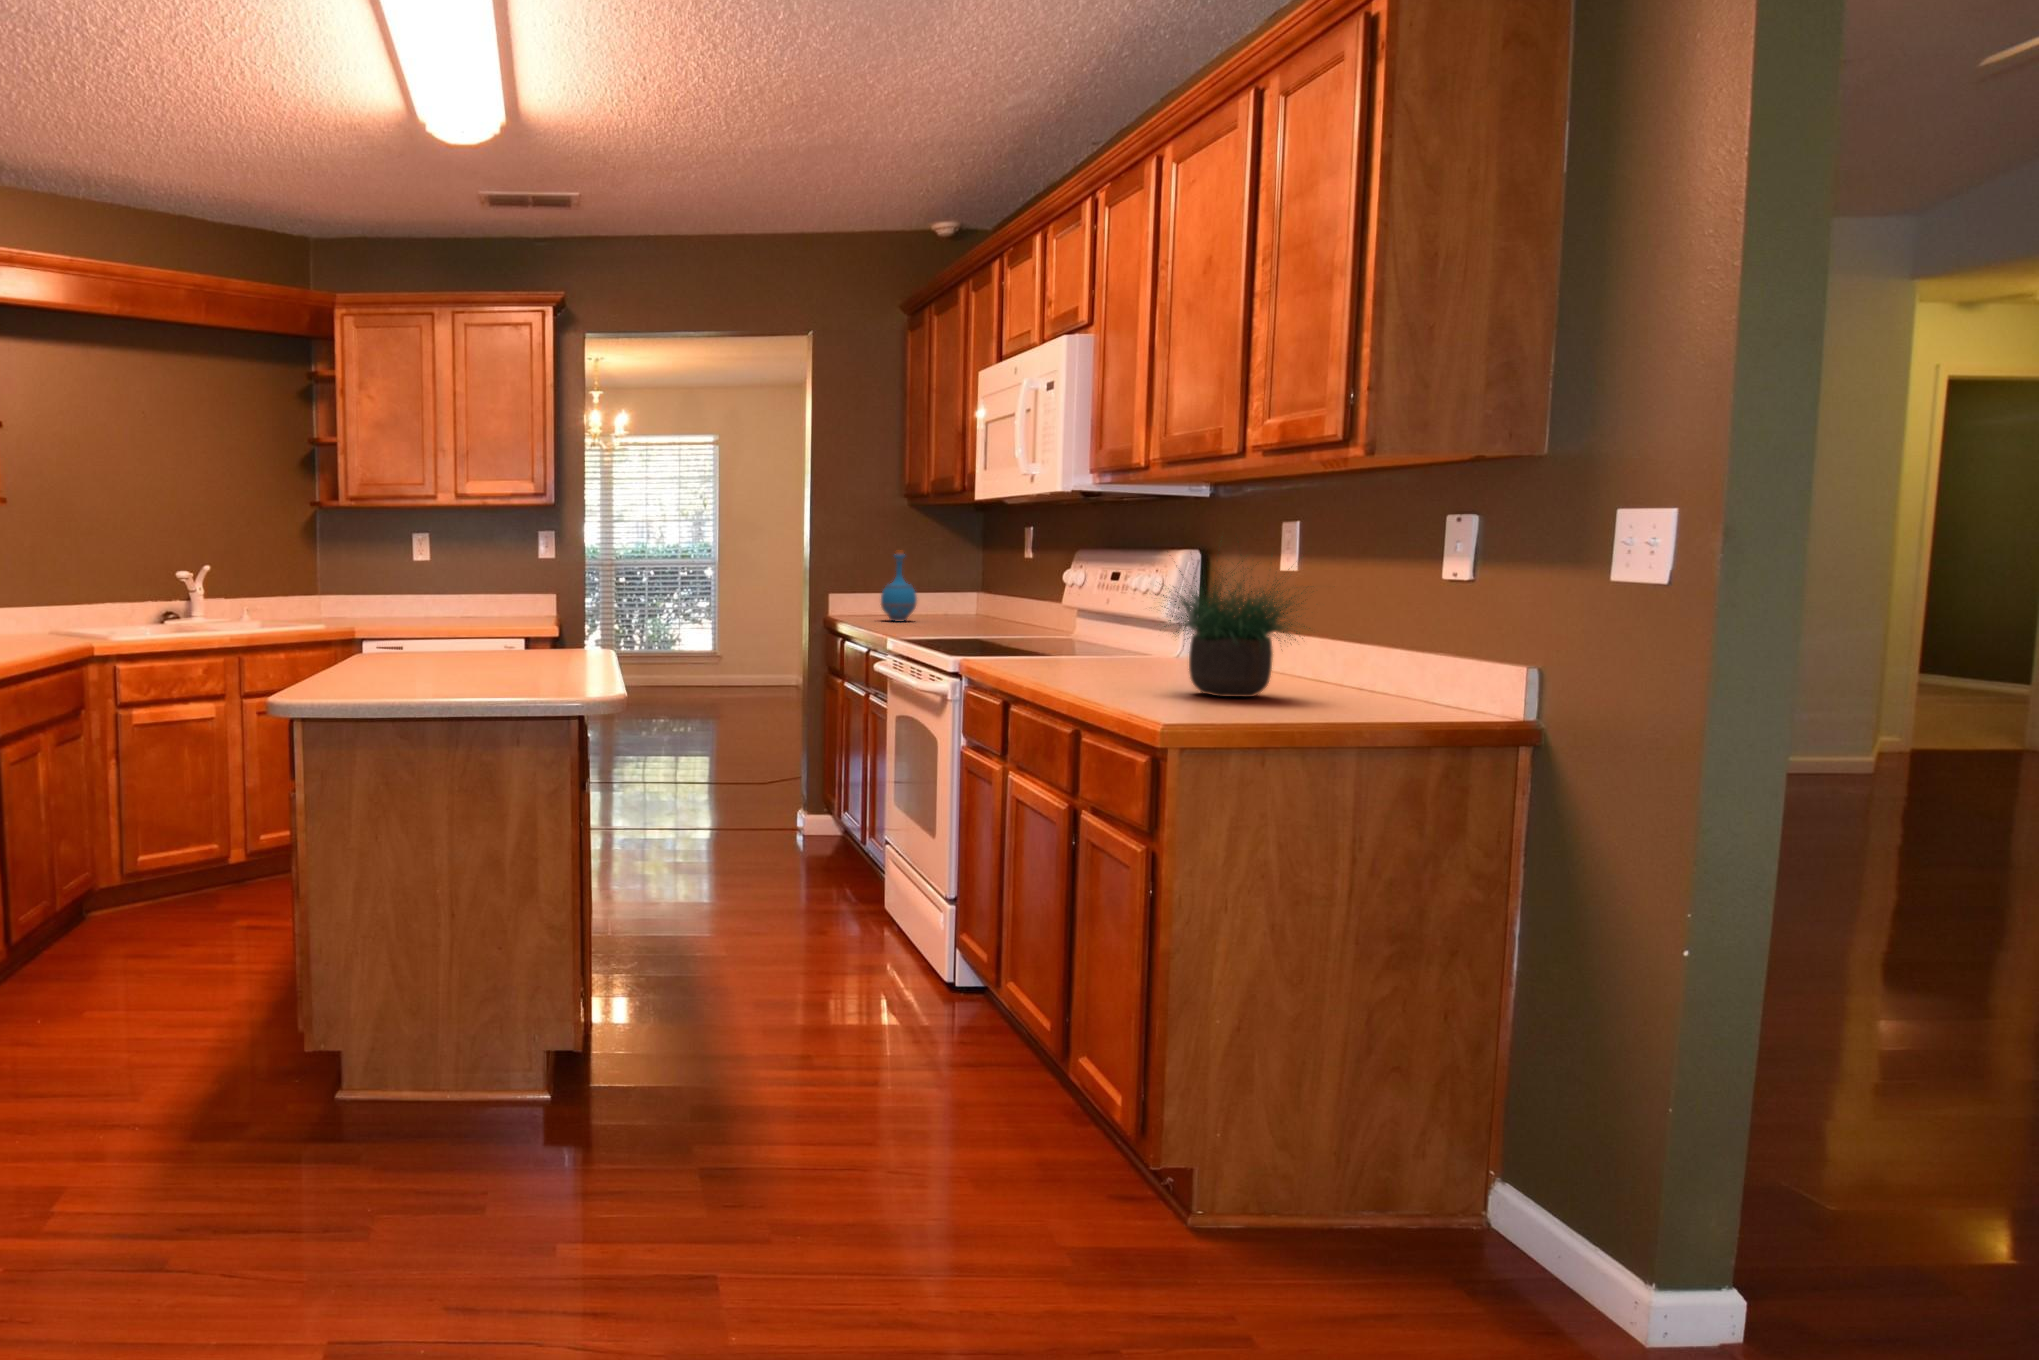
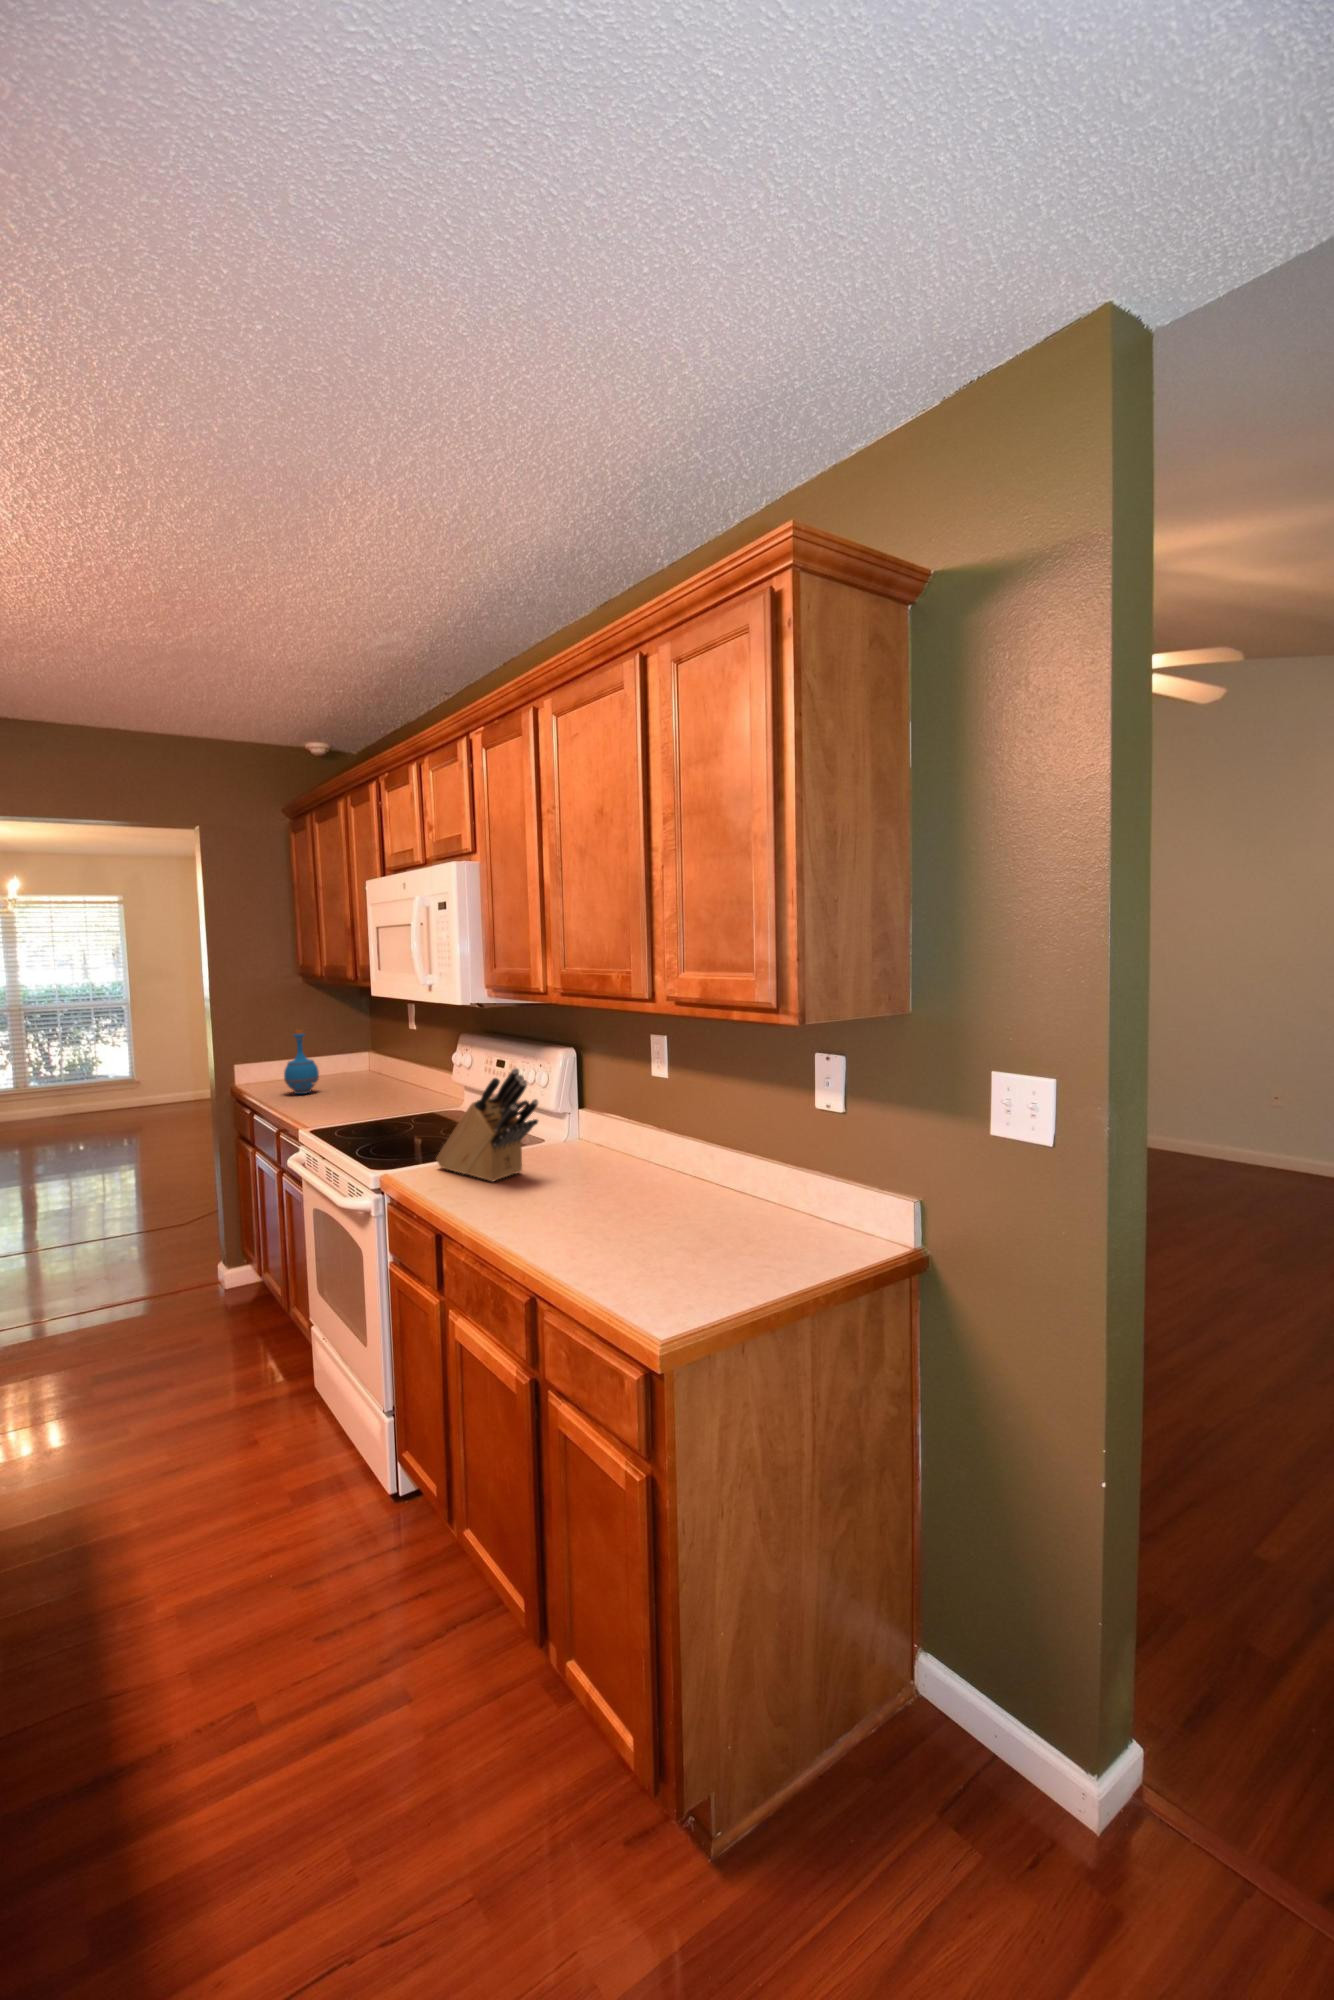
knife block: none [1018,549,1130,666] -> present [436,1068,538,1182]
potted plant: present [1155,561,1310,697] -> none [578,1072,752,1243]

